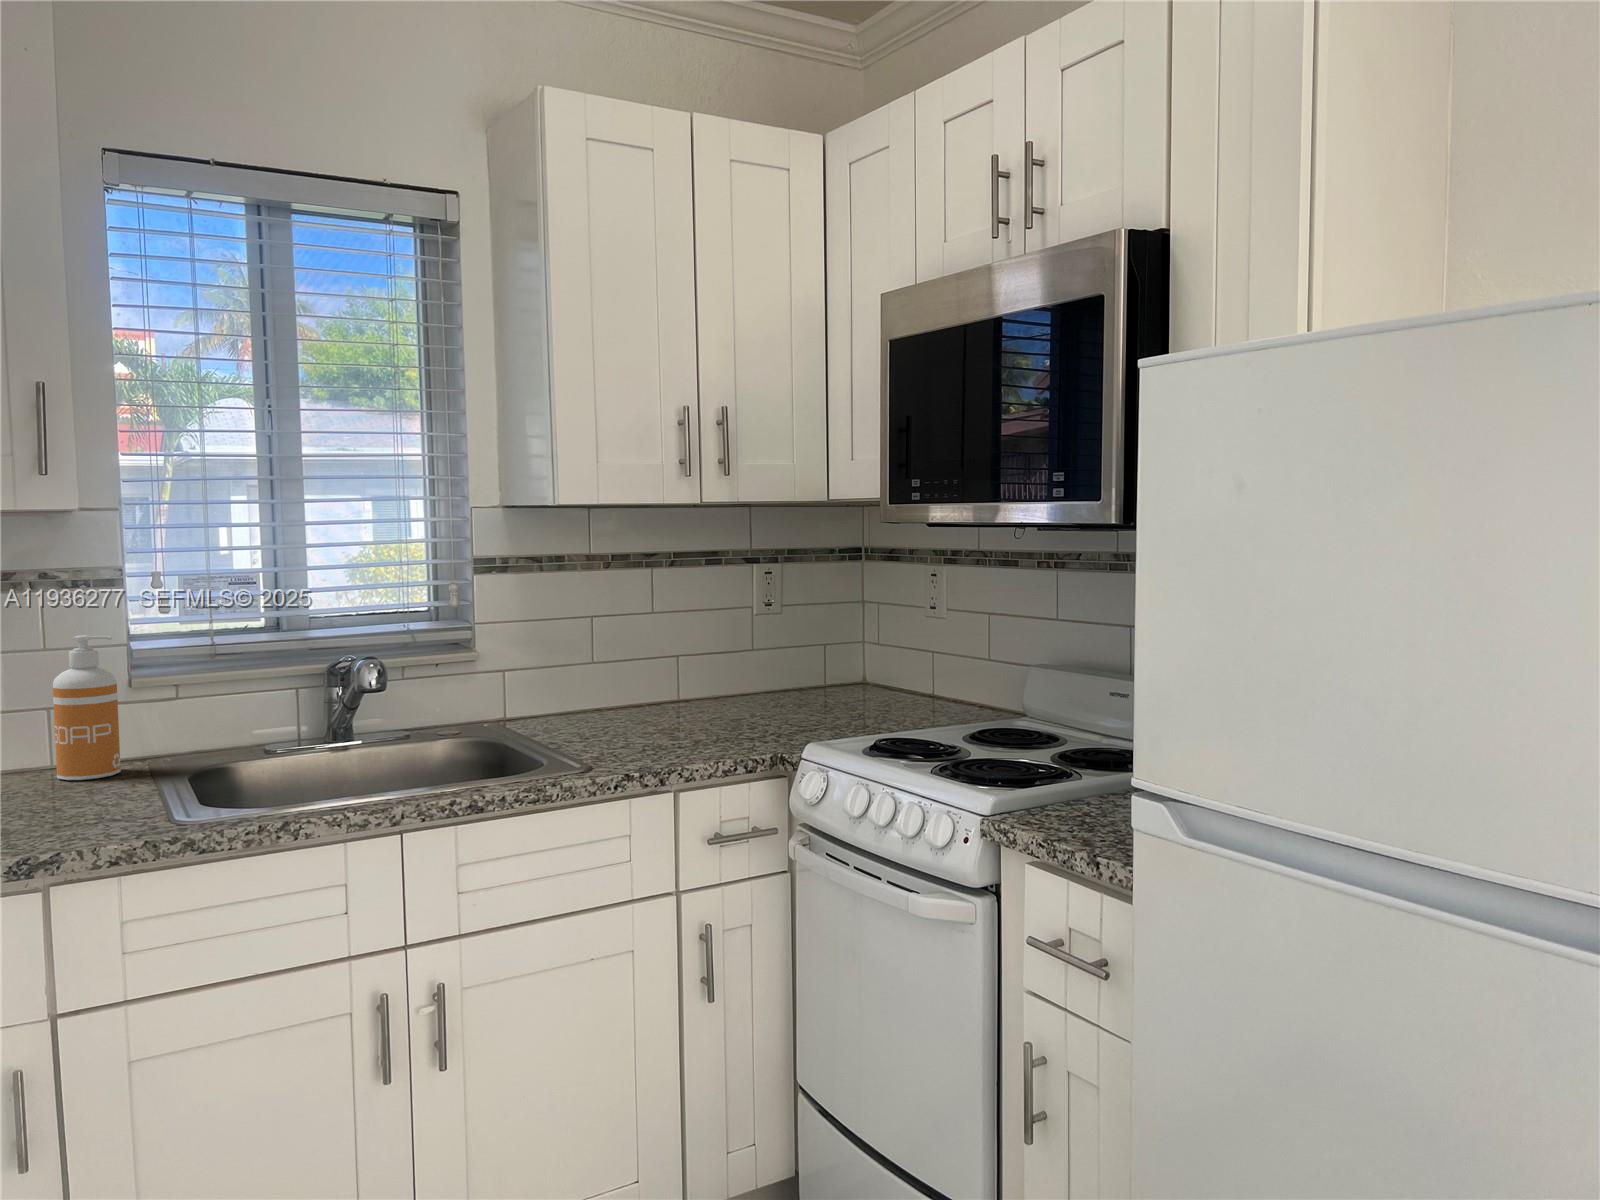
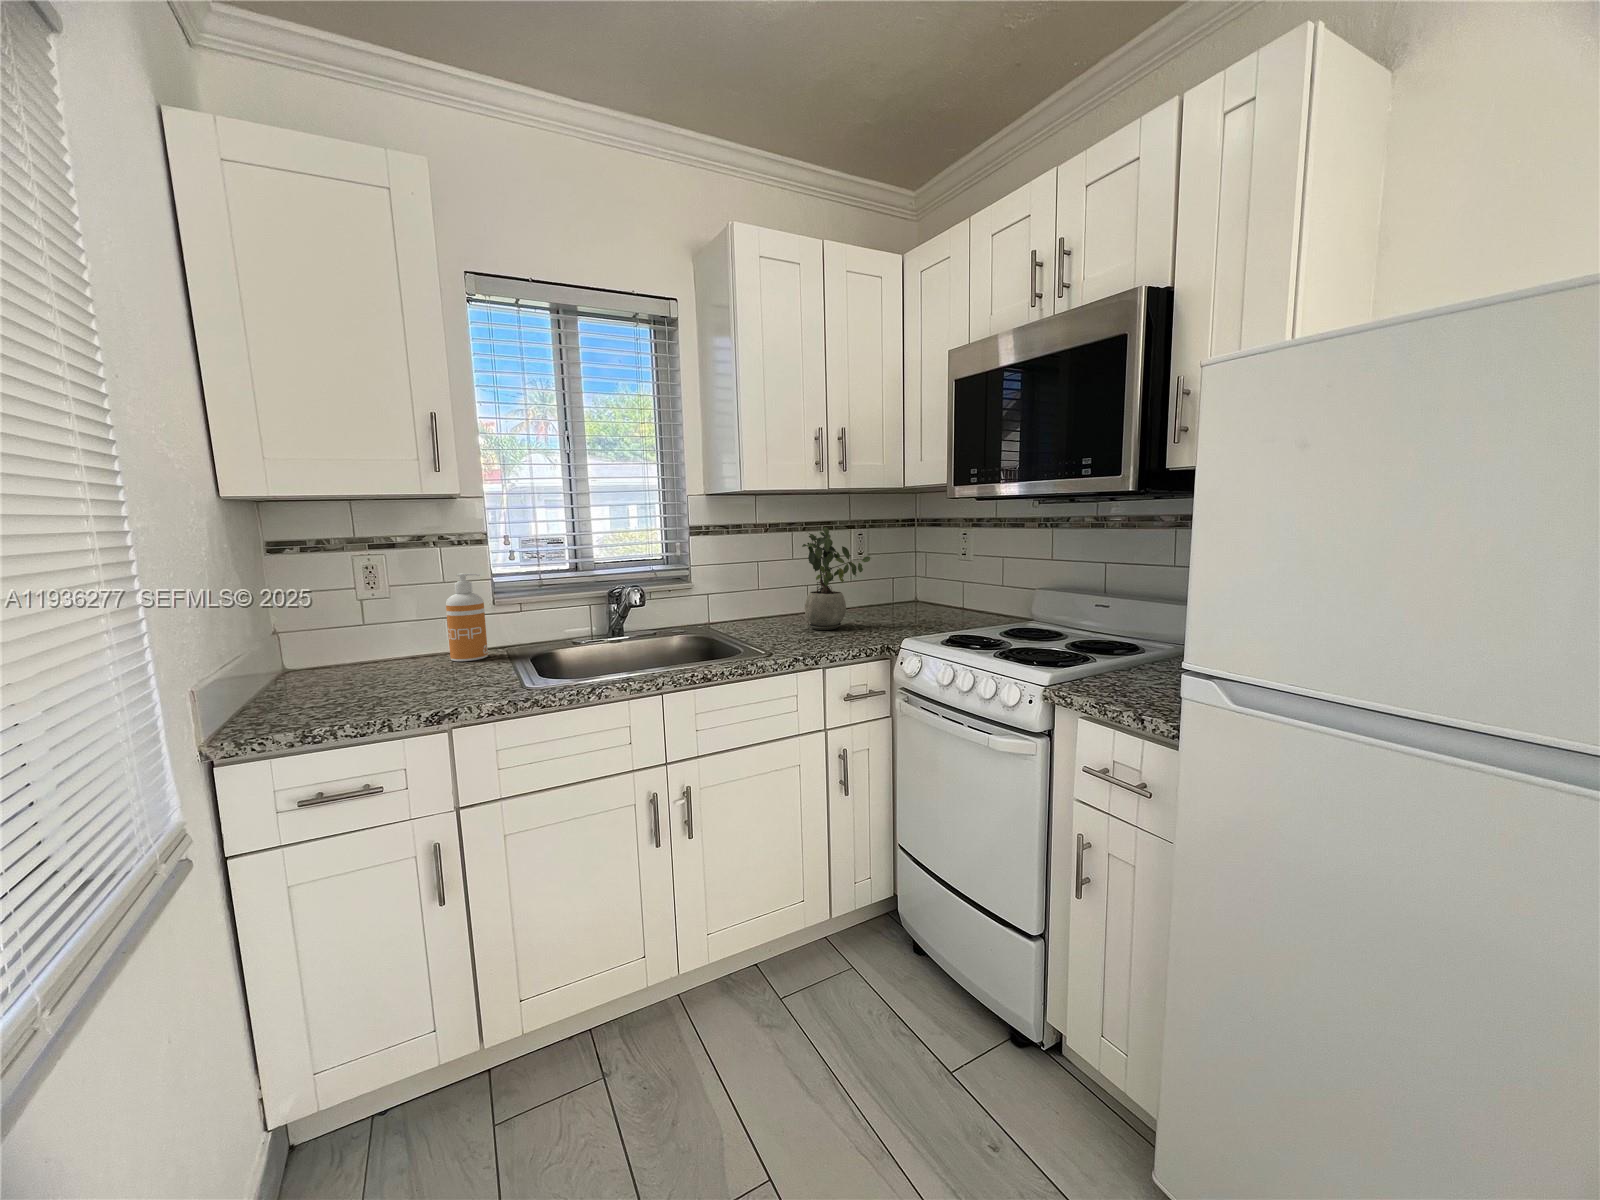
potted plant: none [654,563,764,730] -> present [802,527,870,630]

